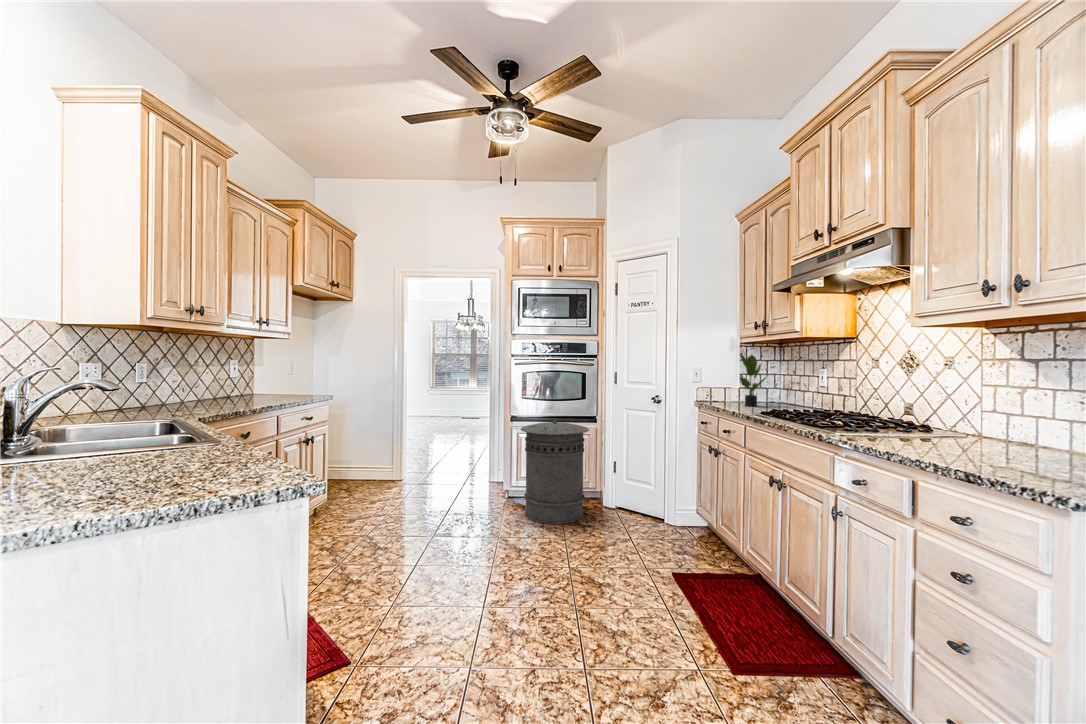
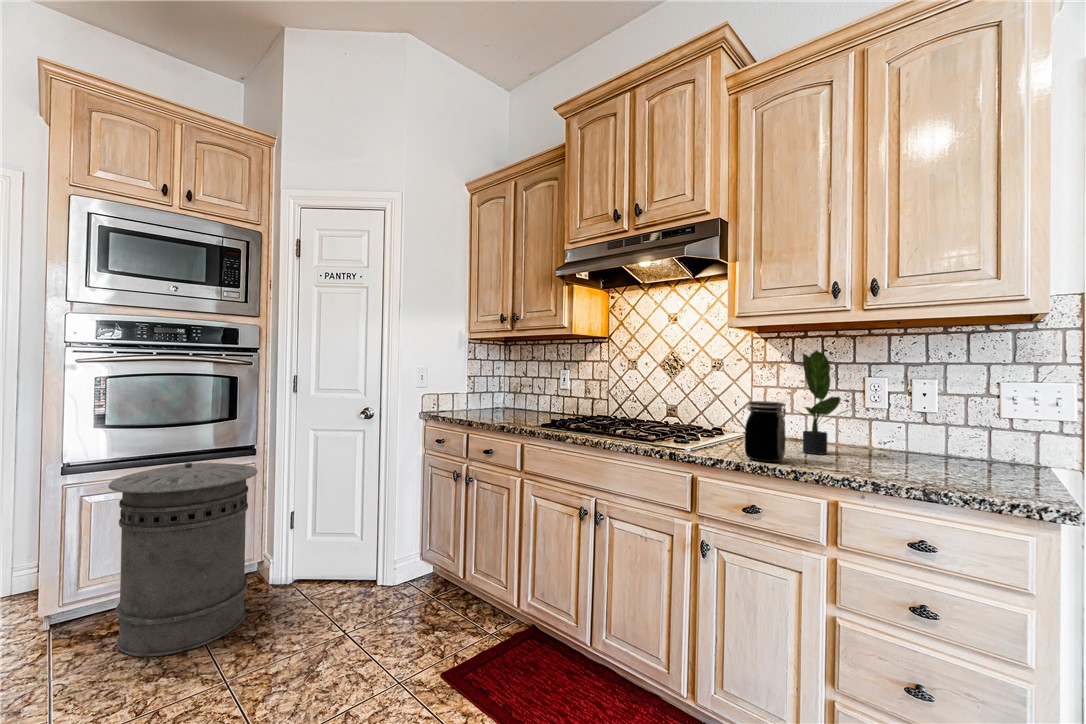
potted plant: present [740,354,766,406] -> present [797,350,848,454]
jar: none [875,395,921,448] -> present [745,401,786,462]

